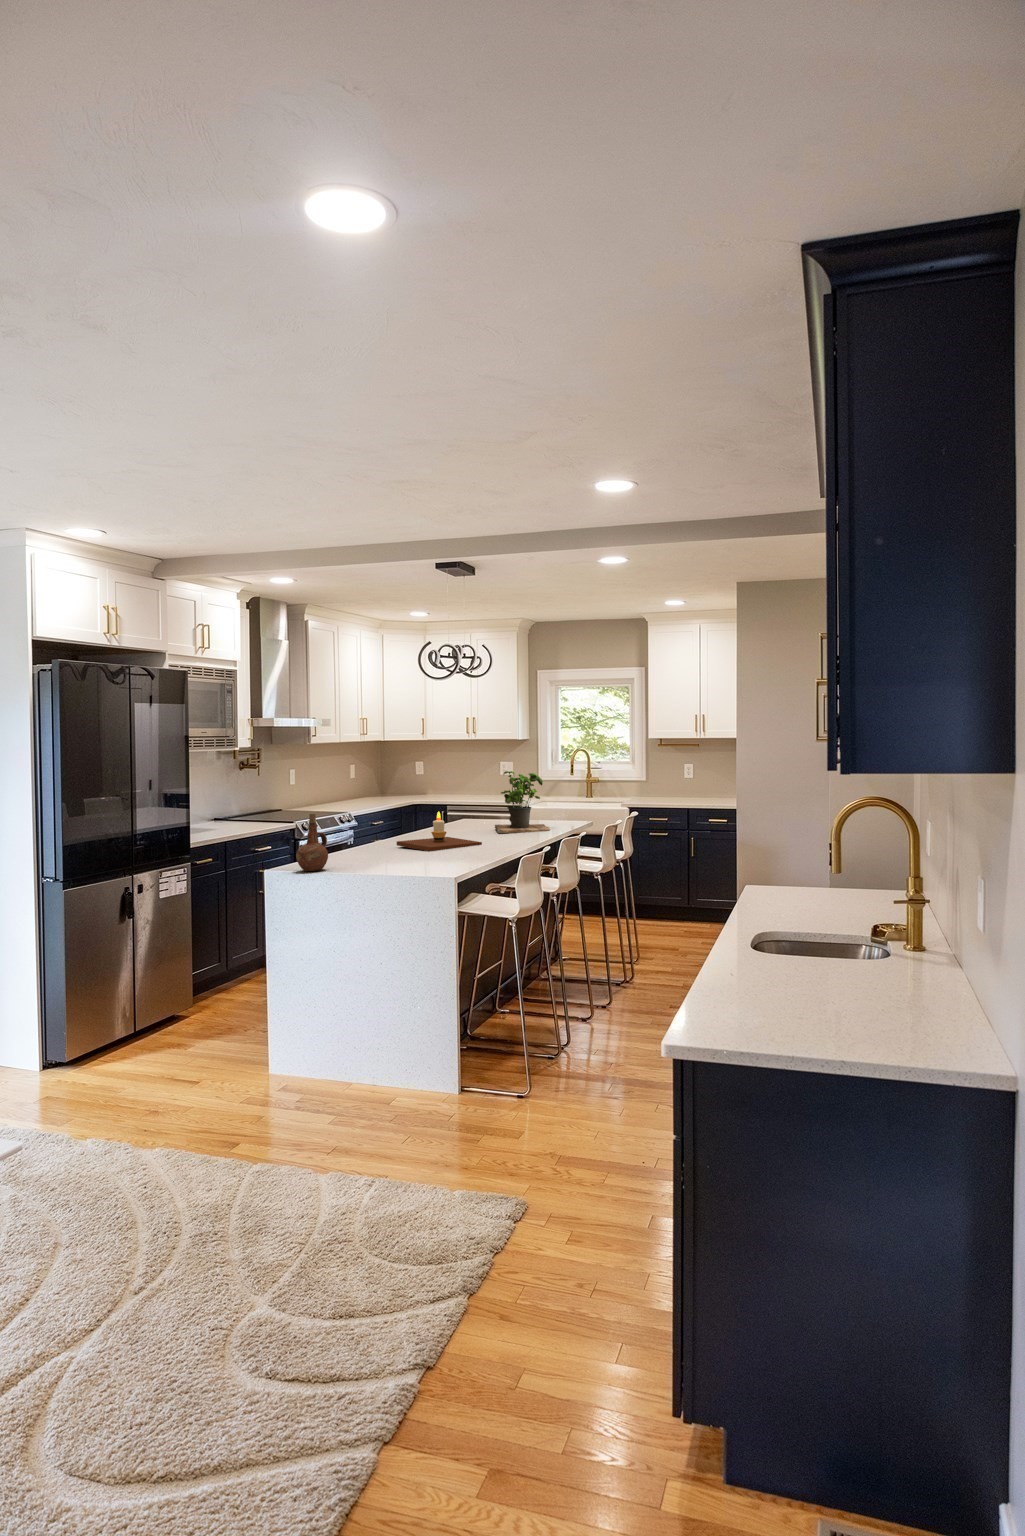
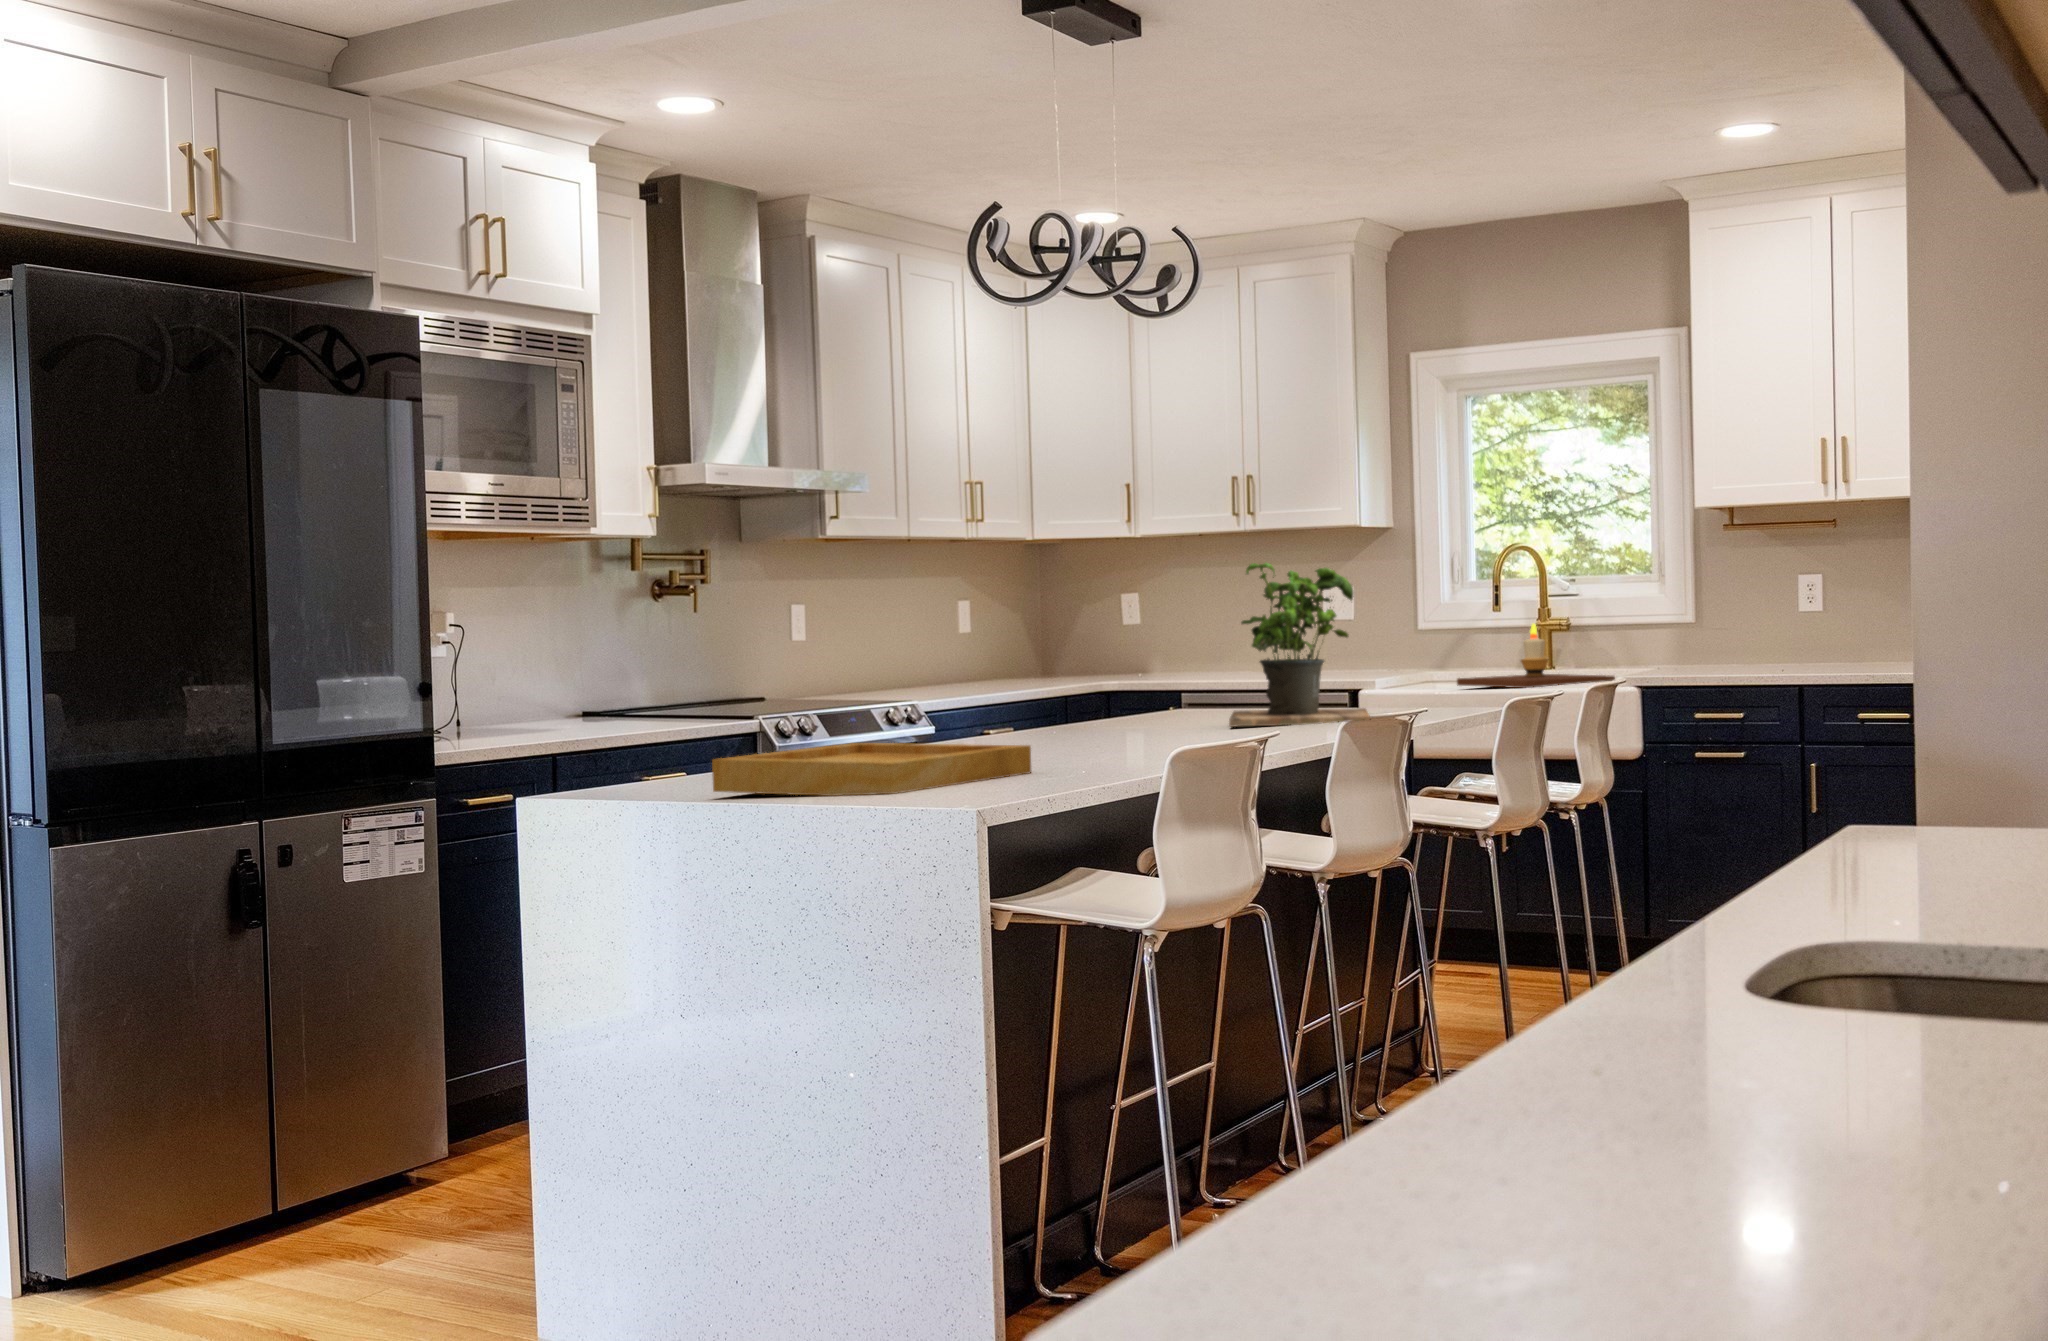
candle: present [397,812,482,851] -> present [1457,624,1615,688]
ceramic pitcher: present [296,814,328,871] -> none [598,643,684,797]
tray: none [348,849,458,875] -> present [712,743,1031,796]

